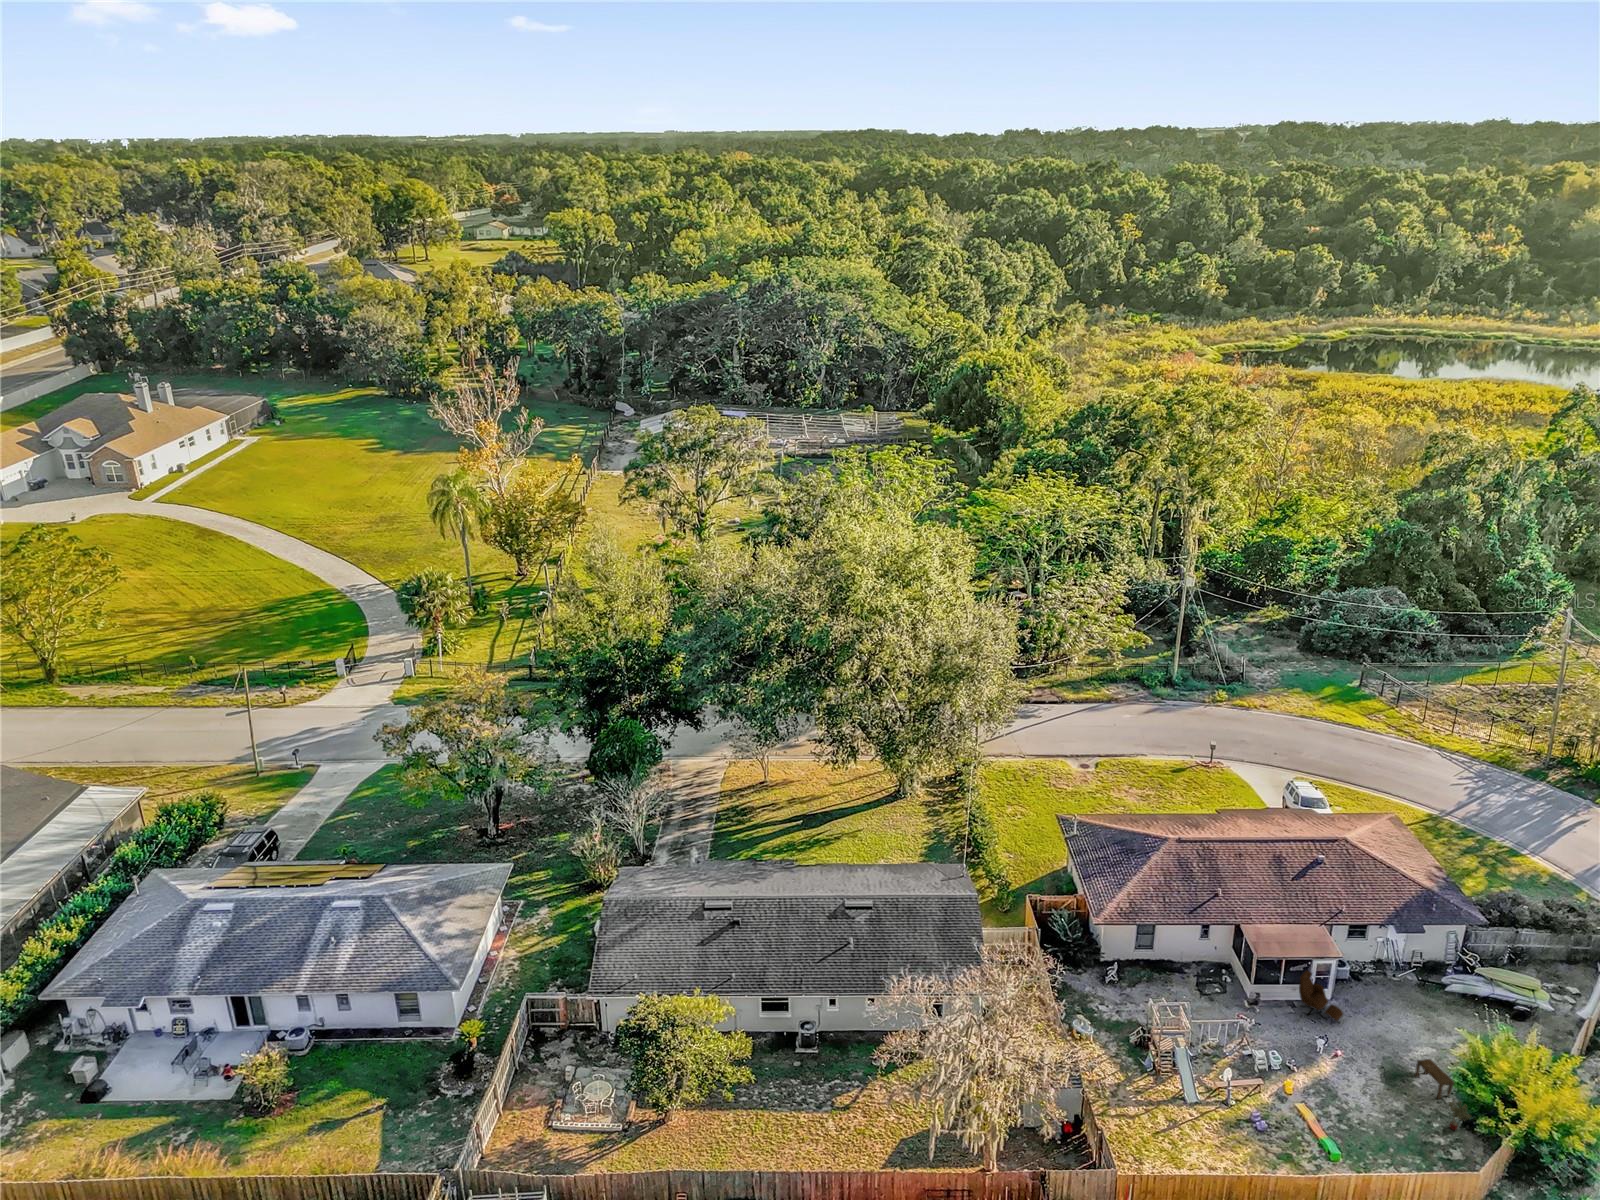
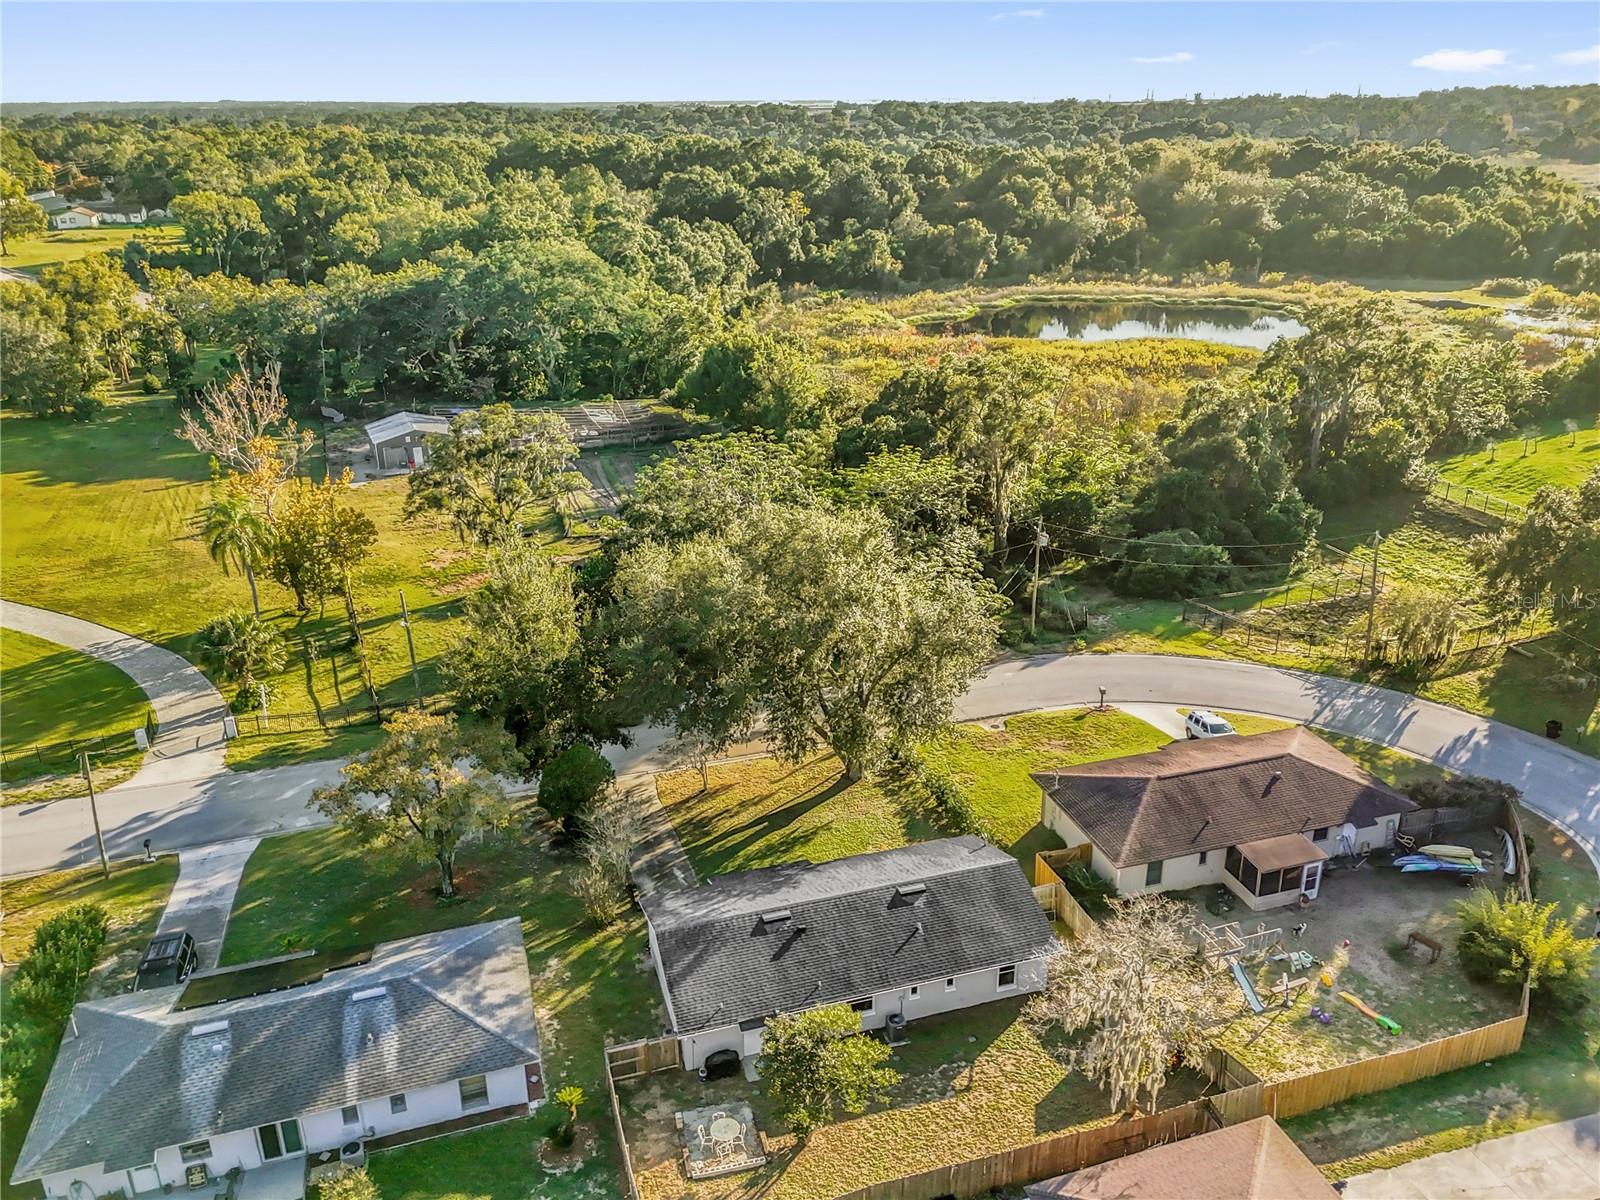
lounge chair: present [1299,971,1343,1021] -> none [1294,875,1332,920]
potted tree: present [1449,1101,1471,1130] -> none [1447,959,1471,985]

